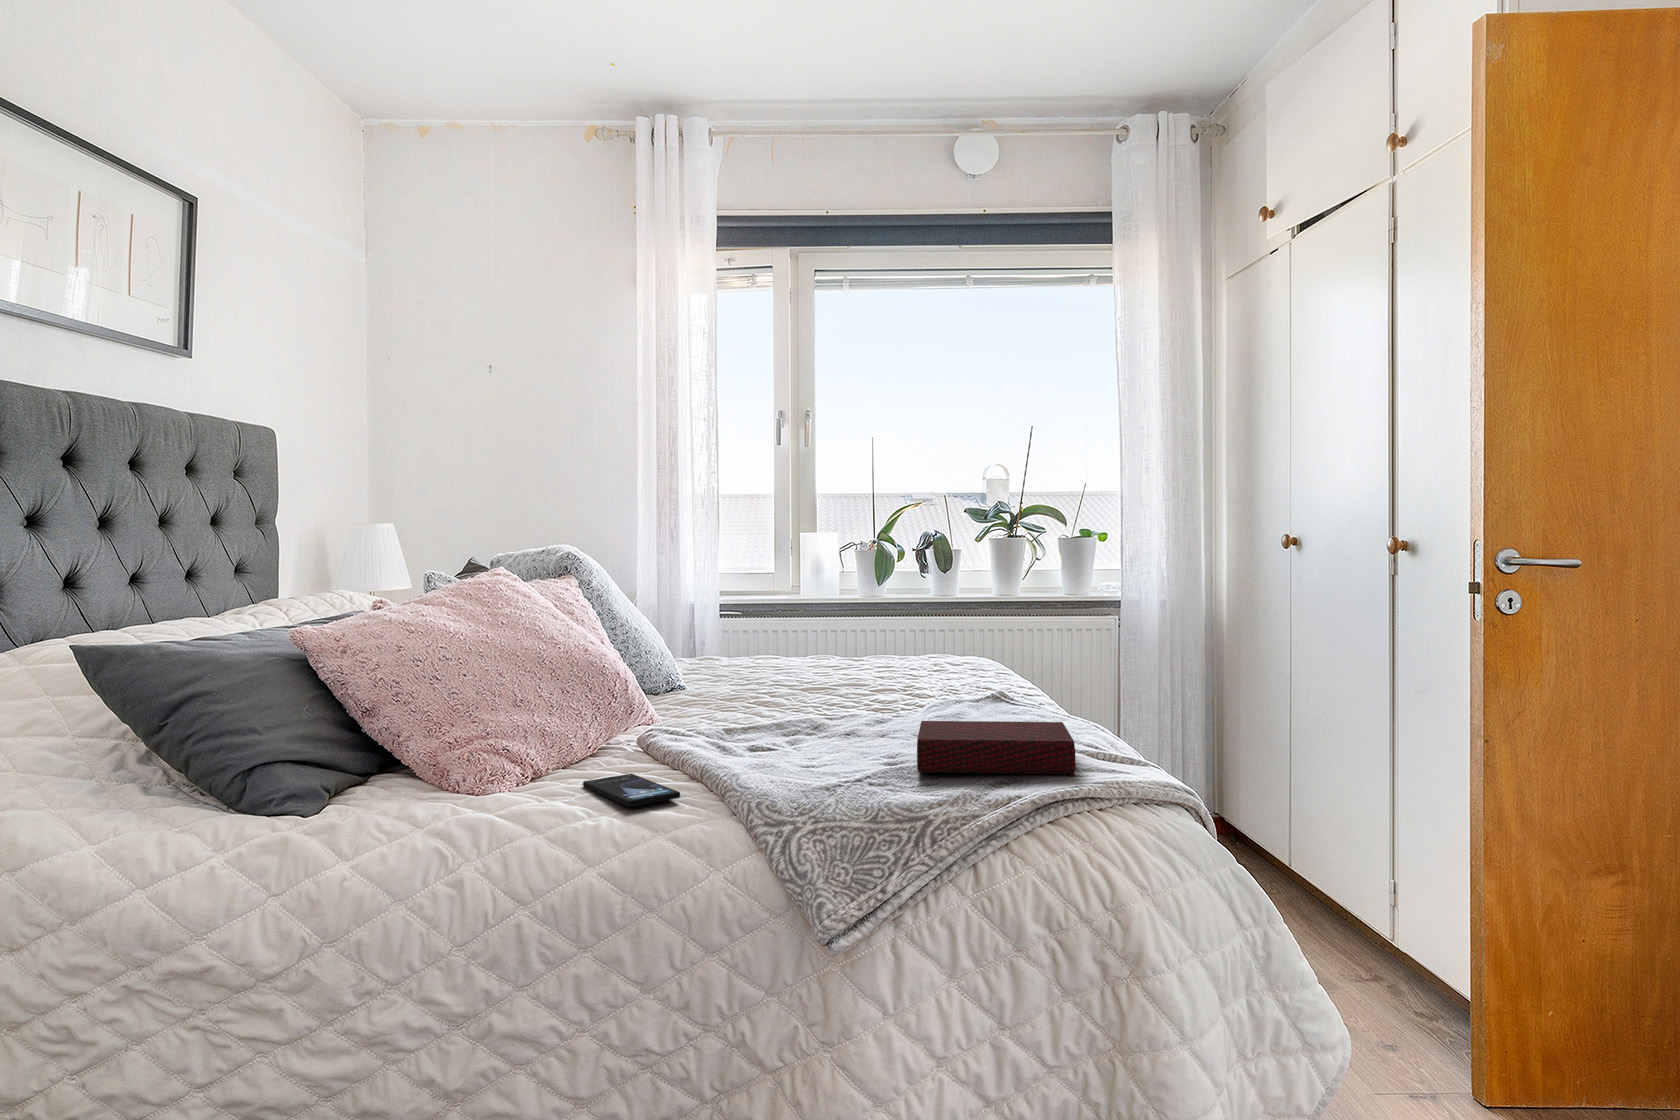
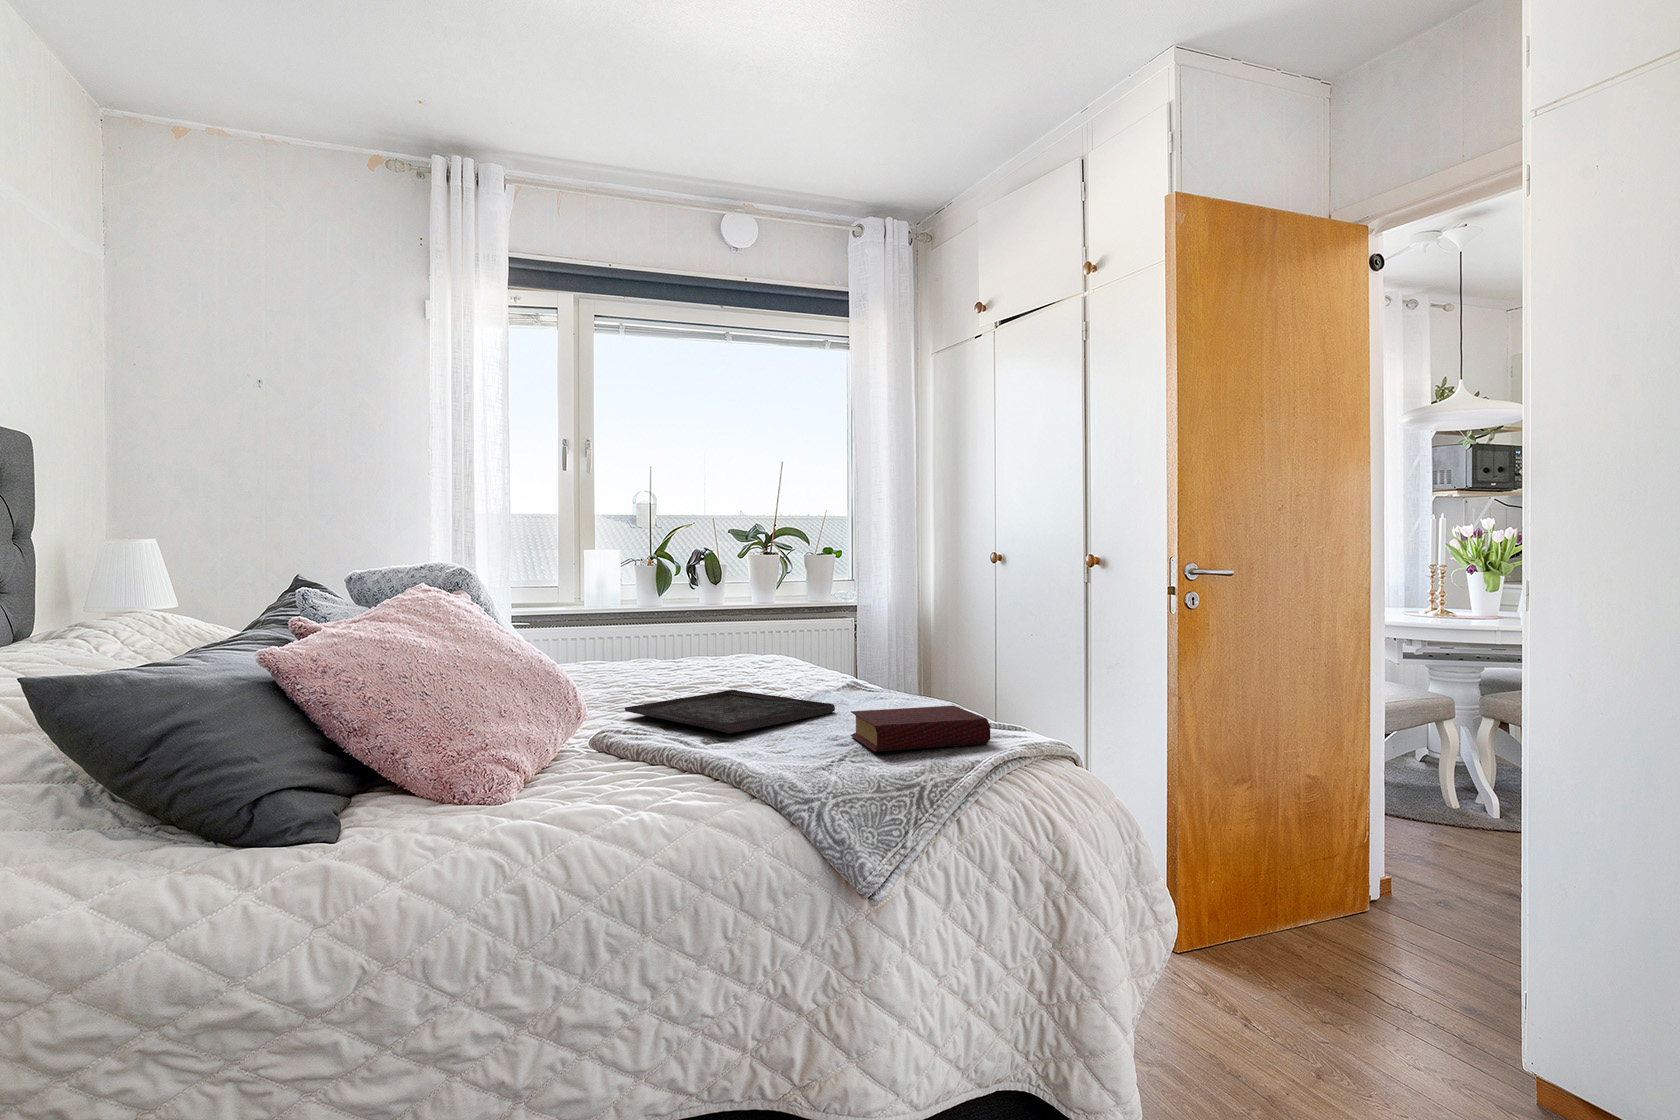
tray: none [722,689,945,738] -> present [625,690,835,733]
smartphone: present [583,774,680,807] -> none [588,775,693,802]

